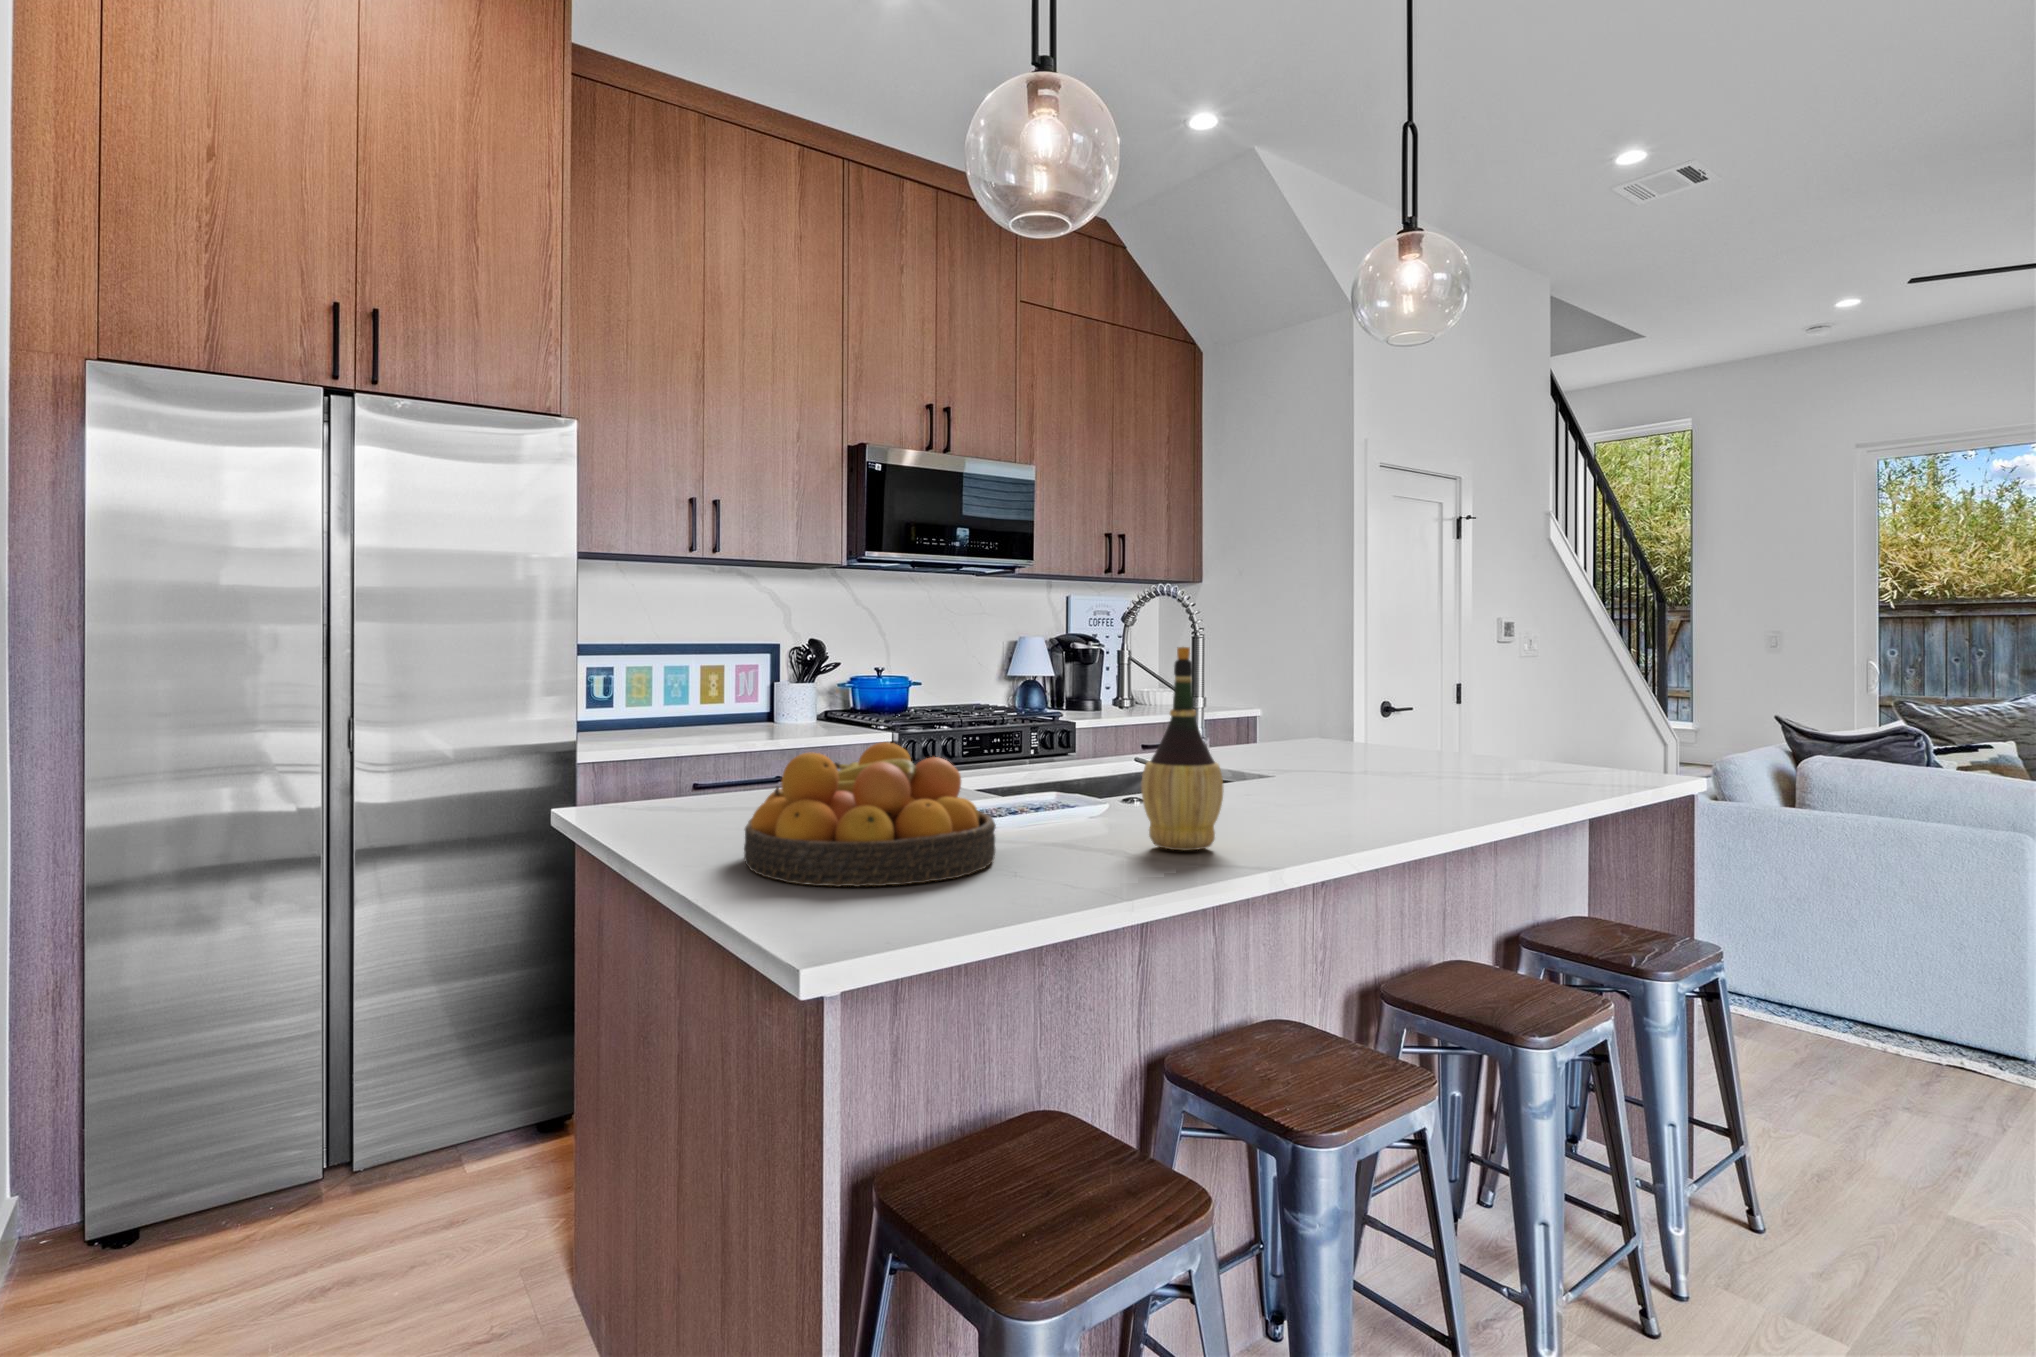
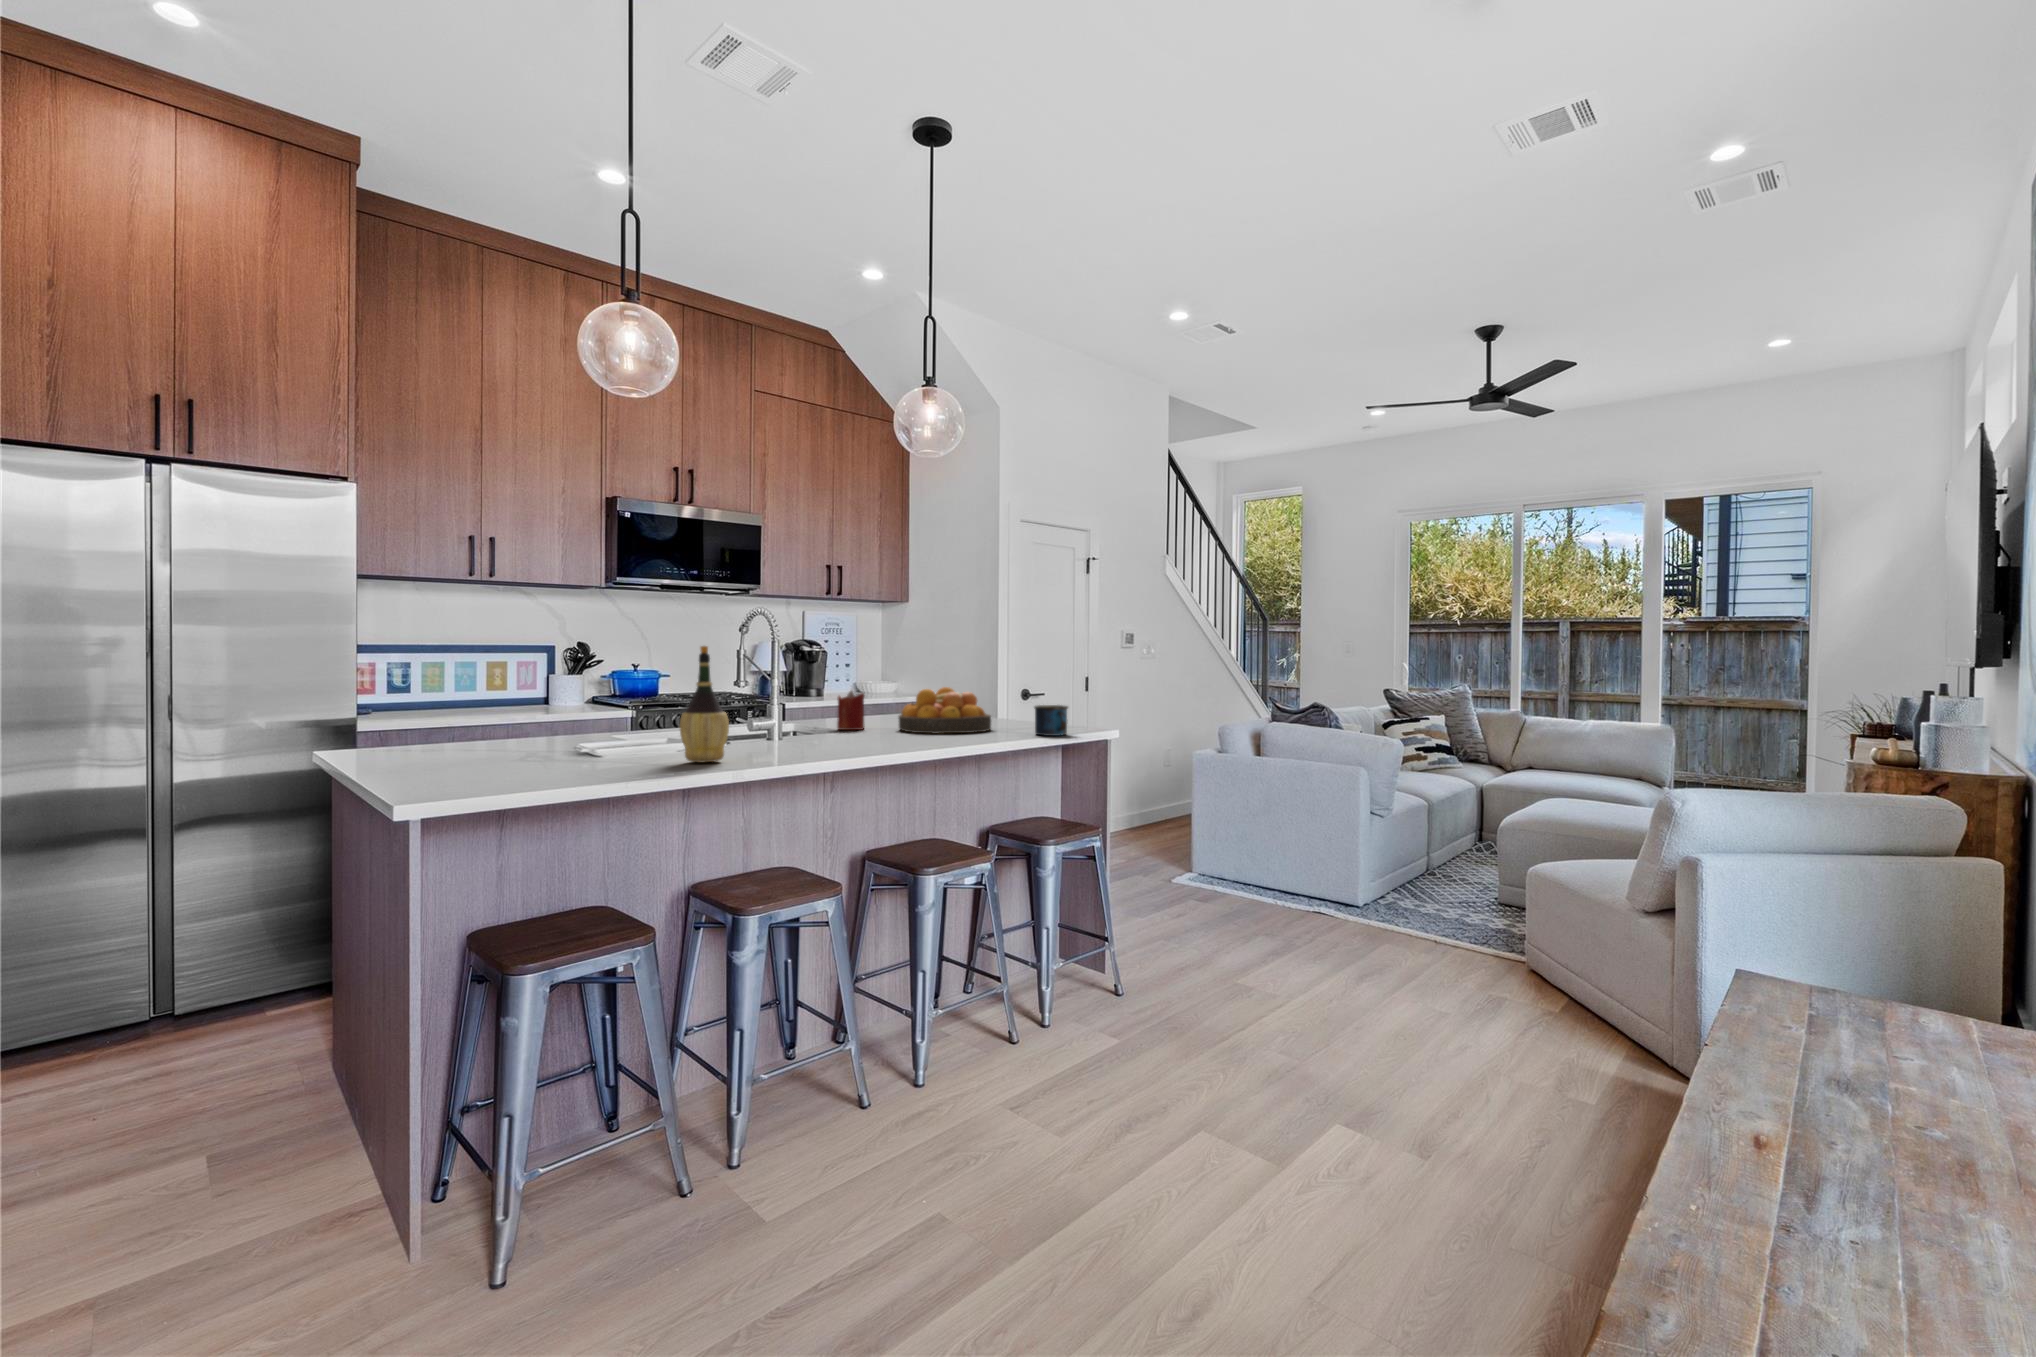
candle: none [1233,710,1275,772] -> present [837,691,865,730]
mug: none [1576,739,1649,790] -> present [1034,705,1068,736]
fruit bowl: present [744,742,996,887] -> present [899,687,991,733]

